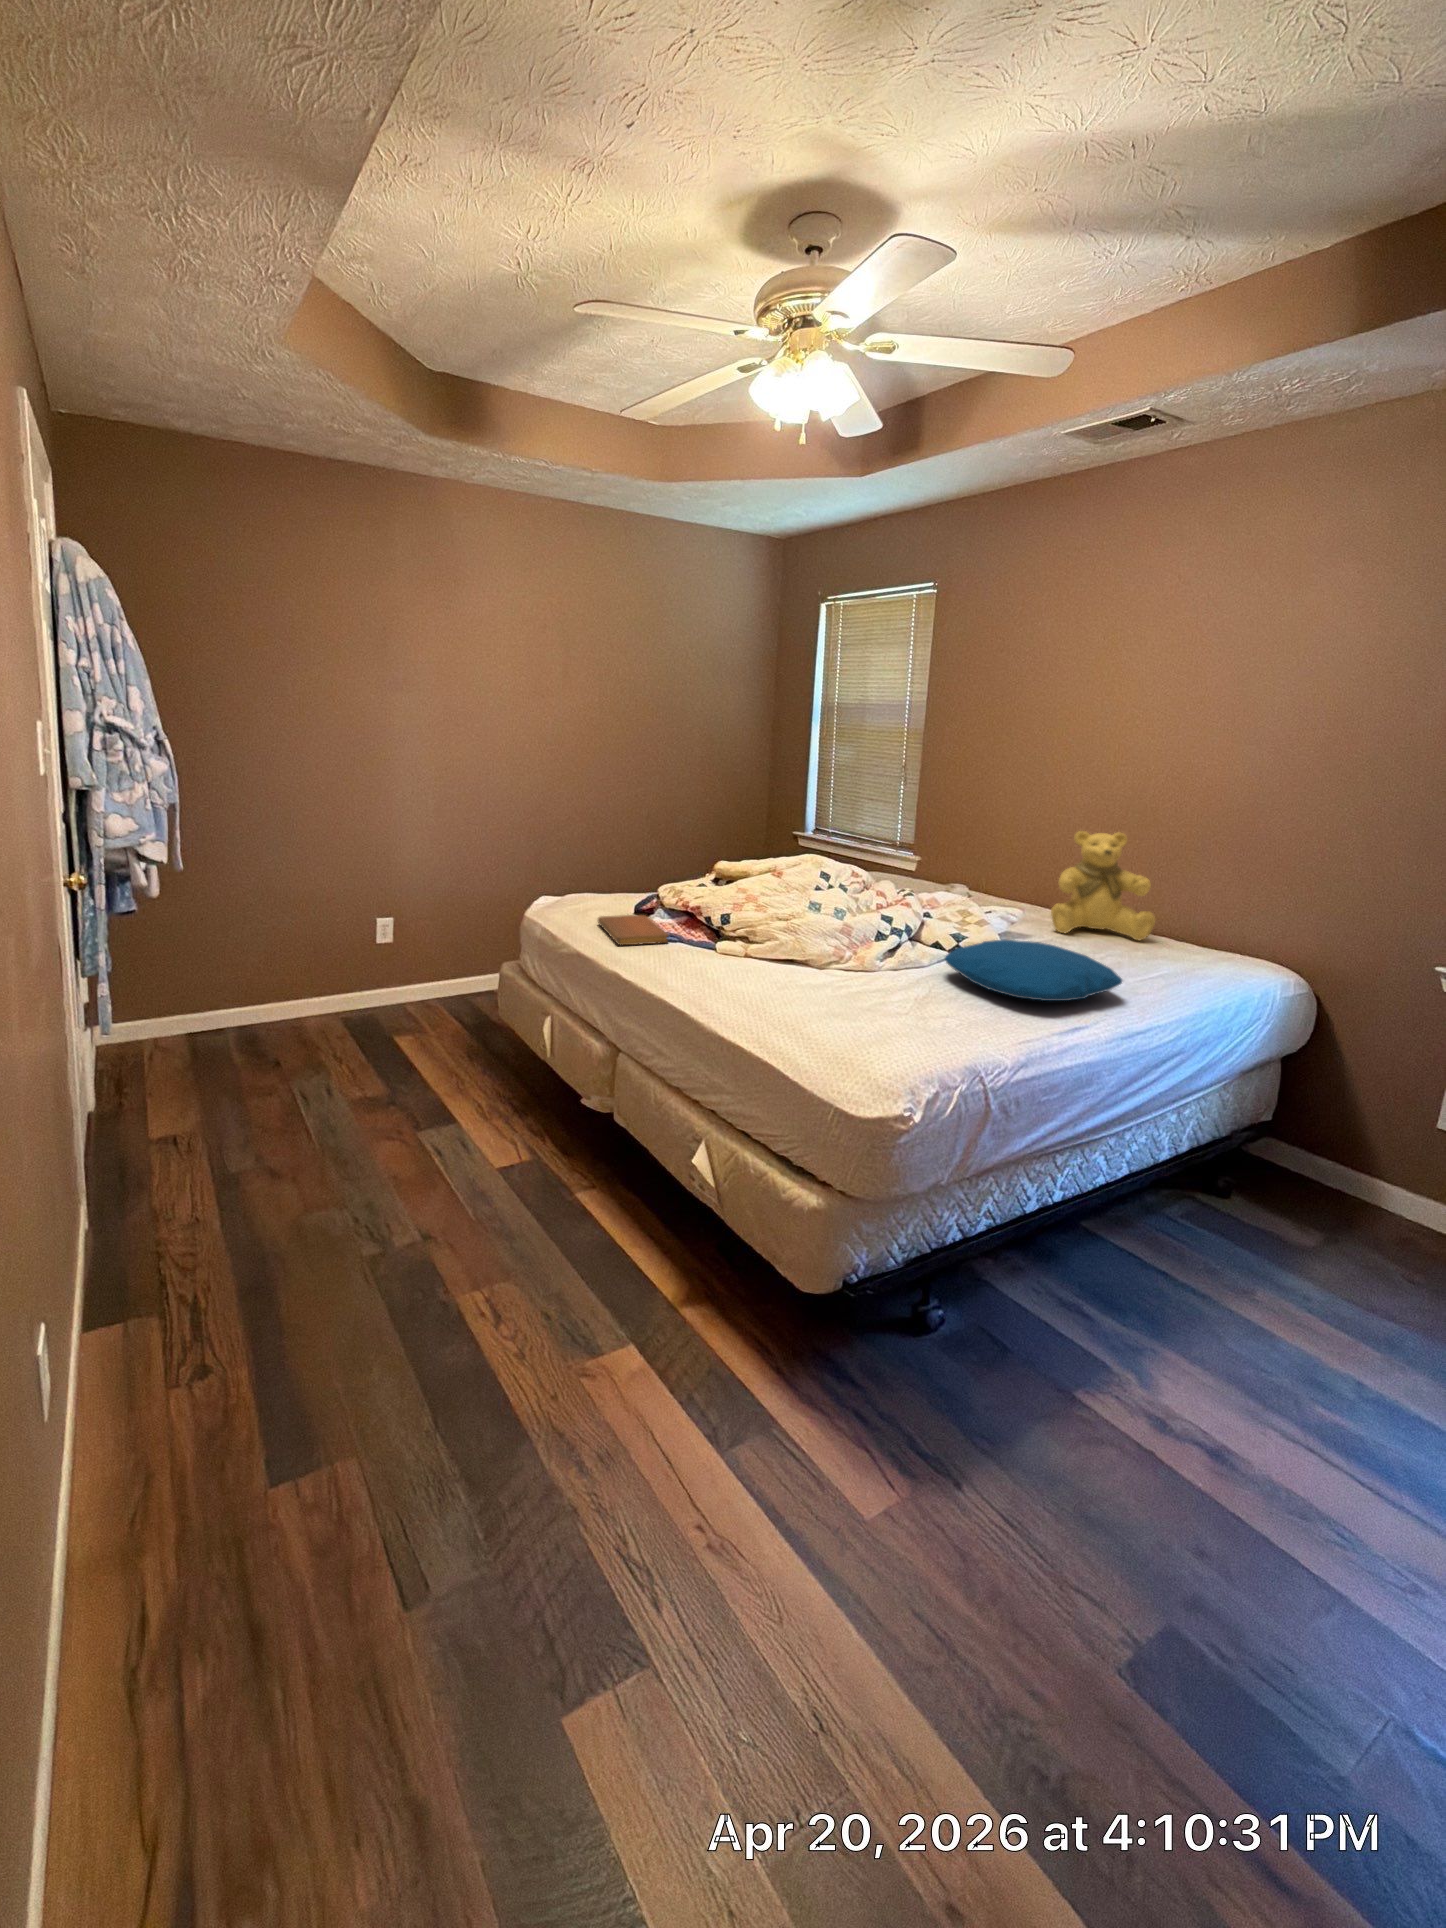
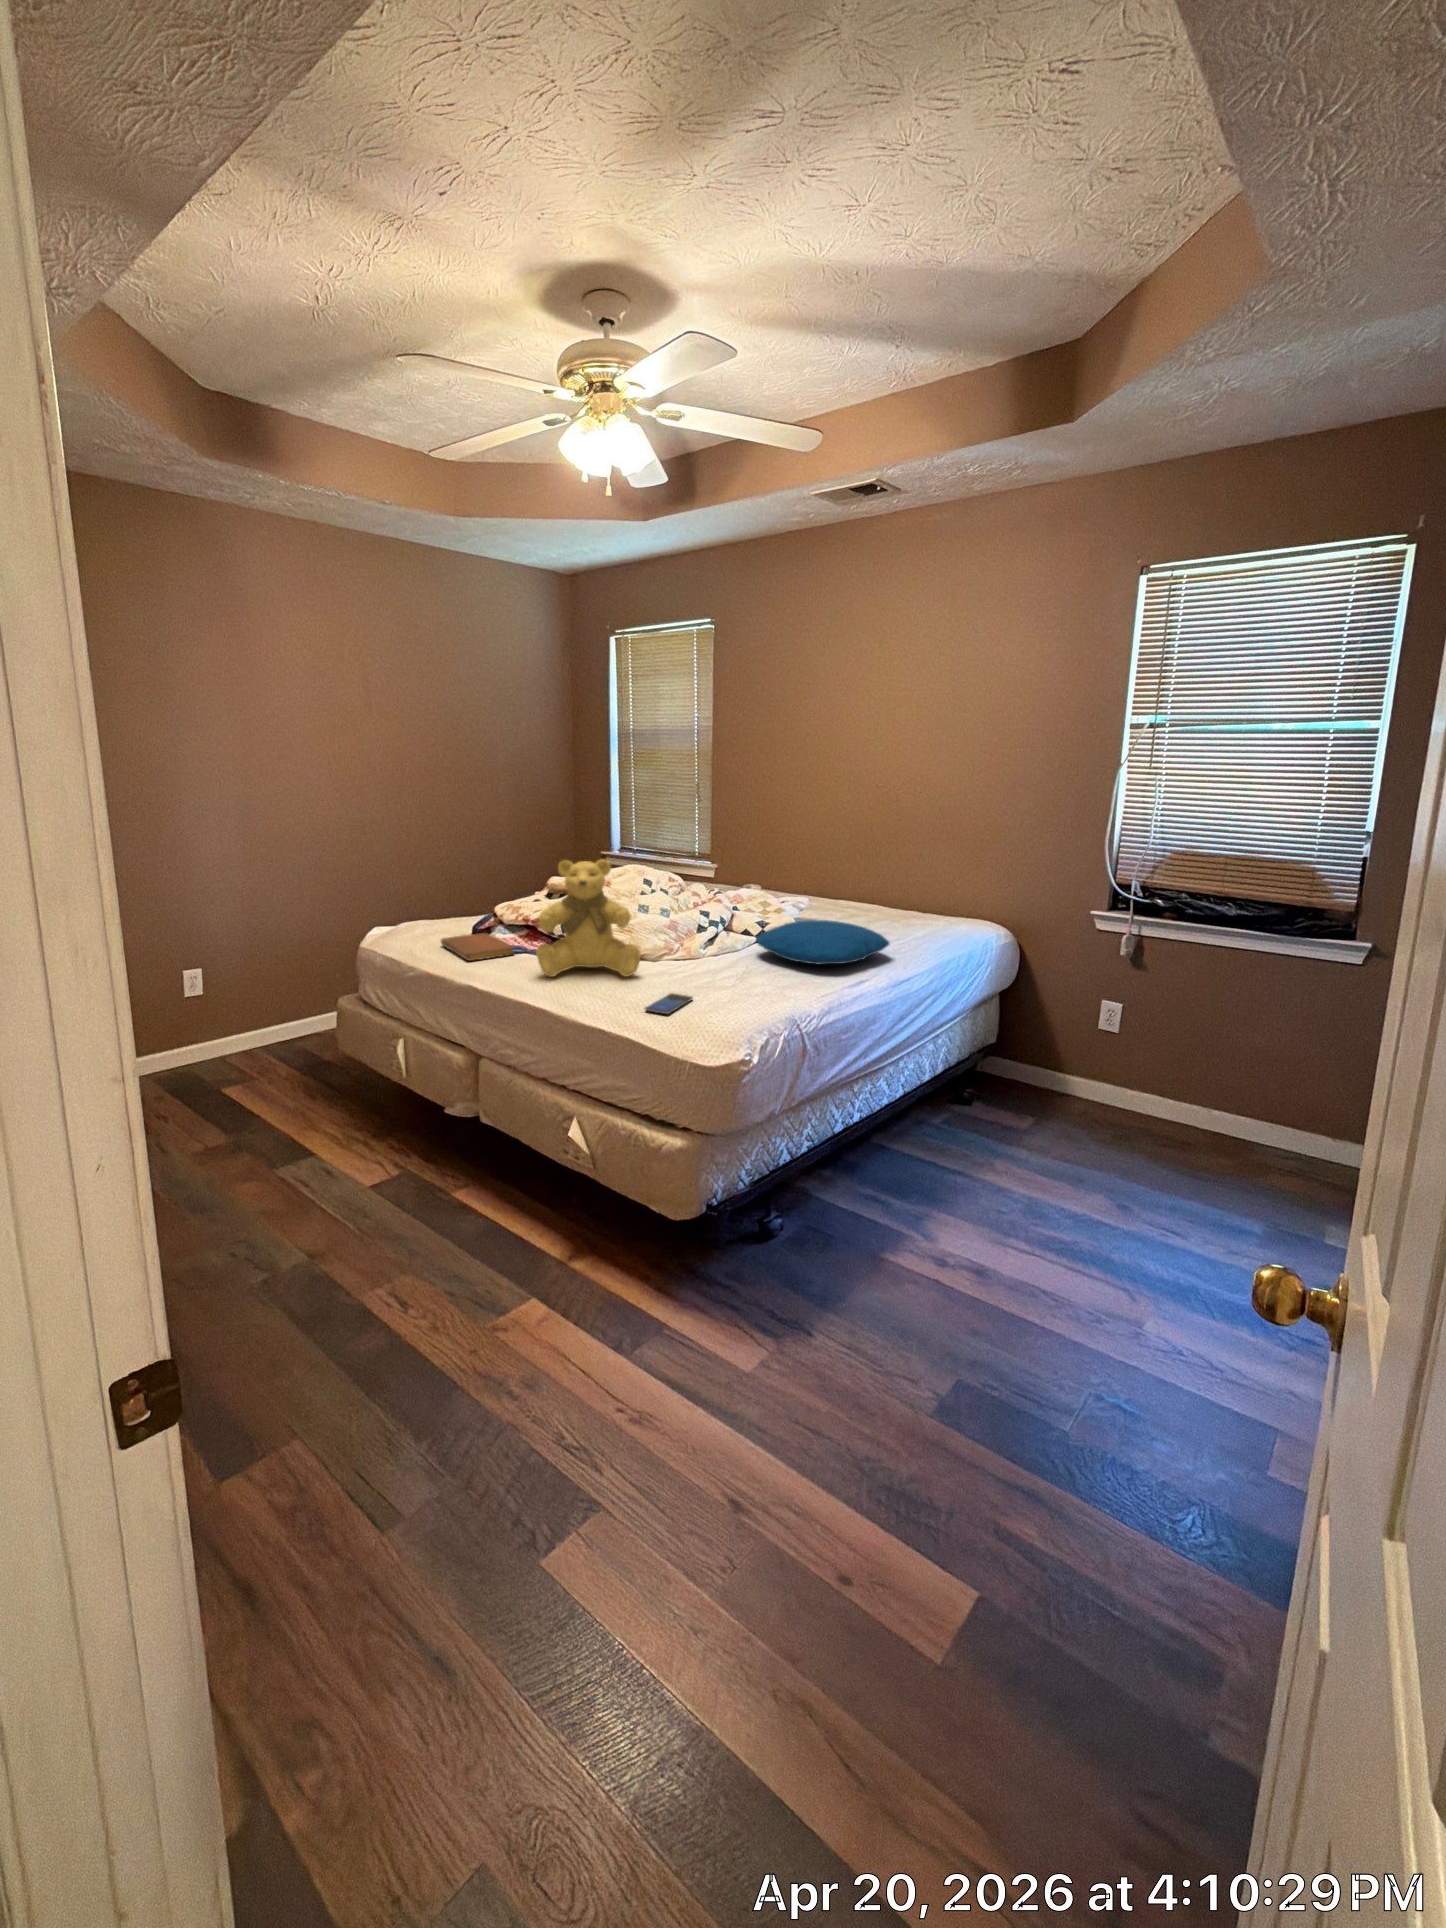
teddy bear: present [1051,831,1155,941] -> present [536,860,641,977]
smartphone: none [792,1014,853,1041] -> present [645,993,693,1014]

